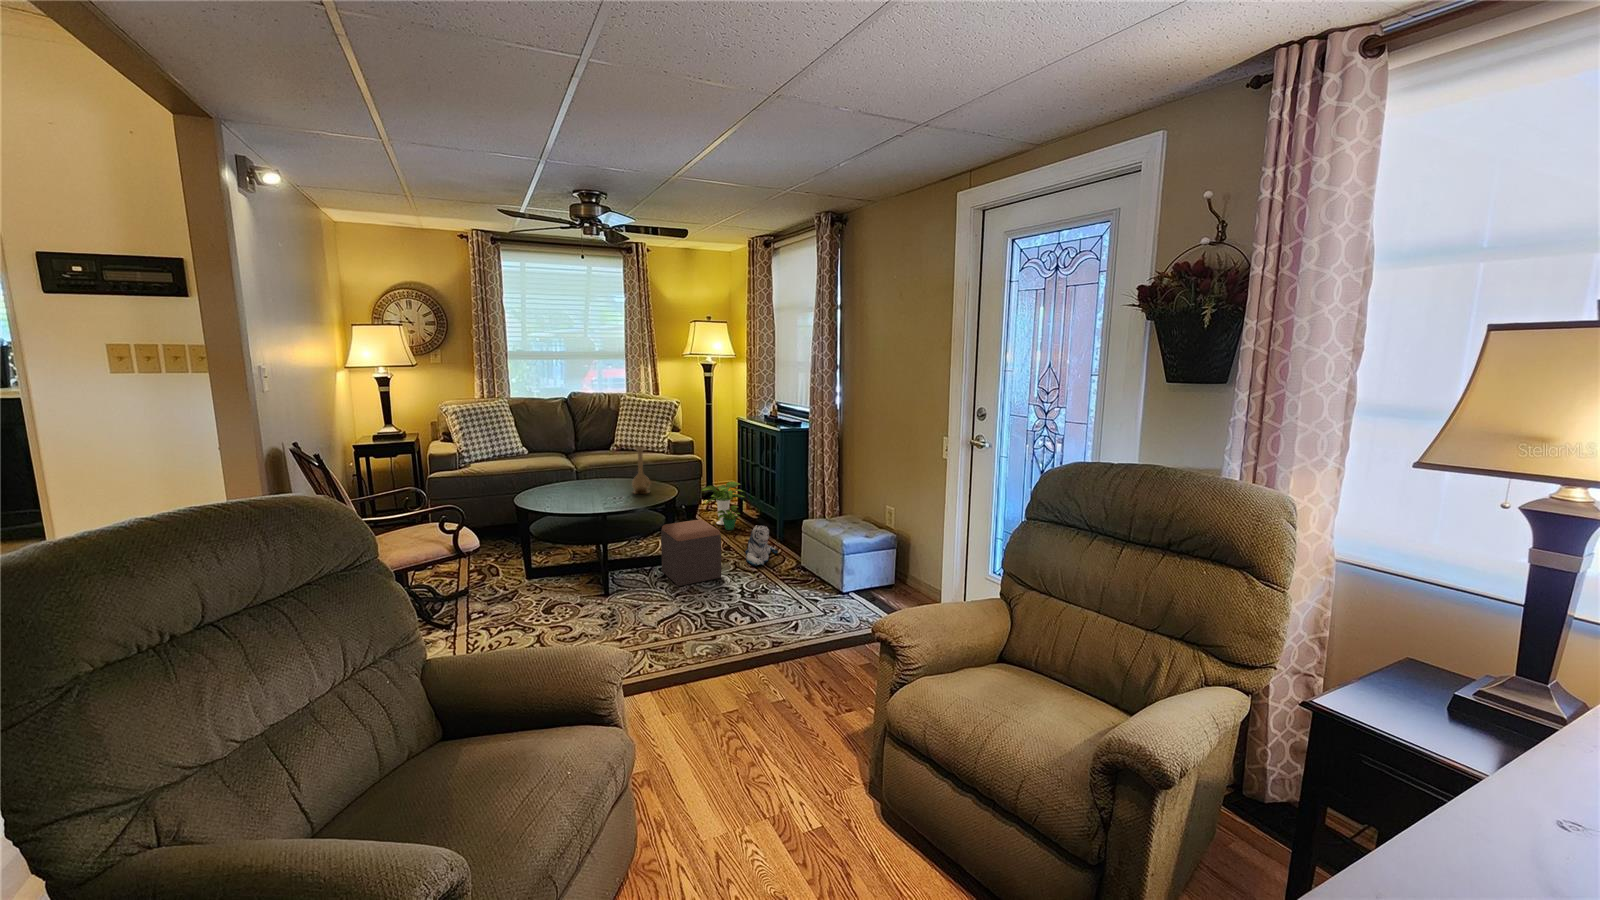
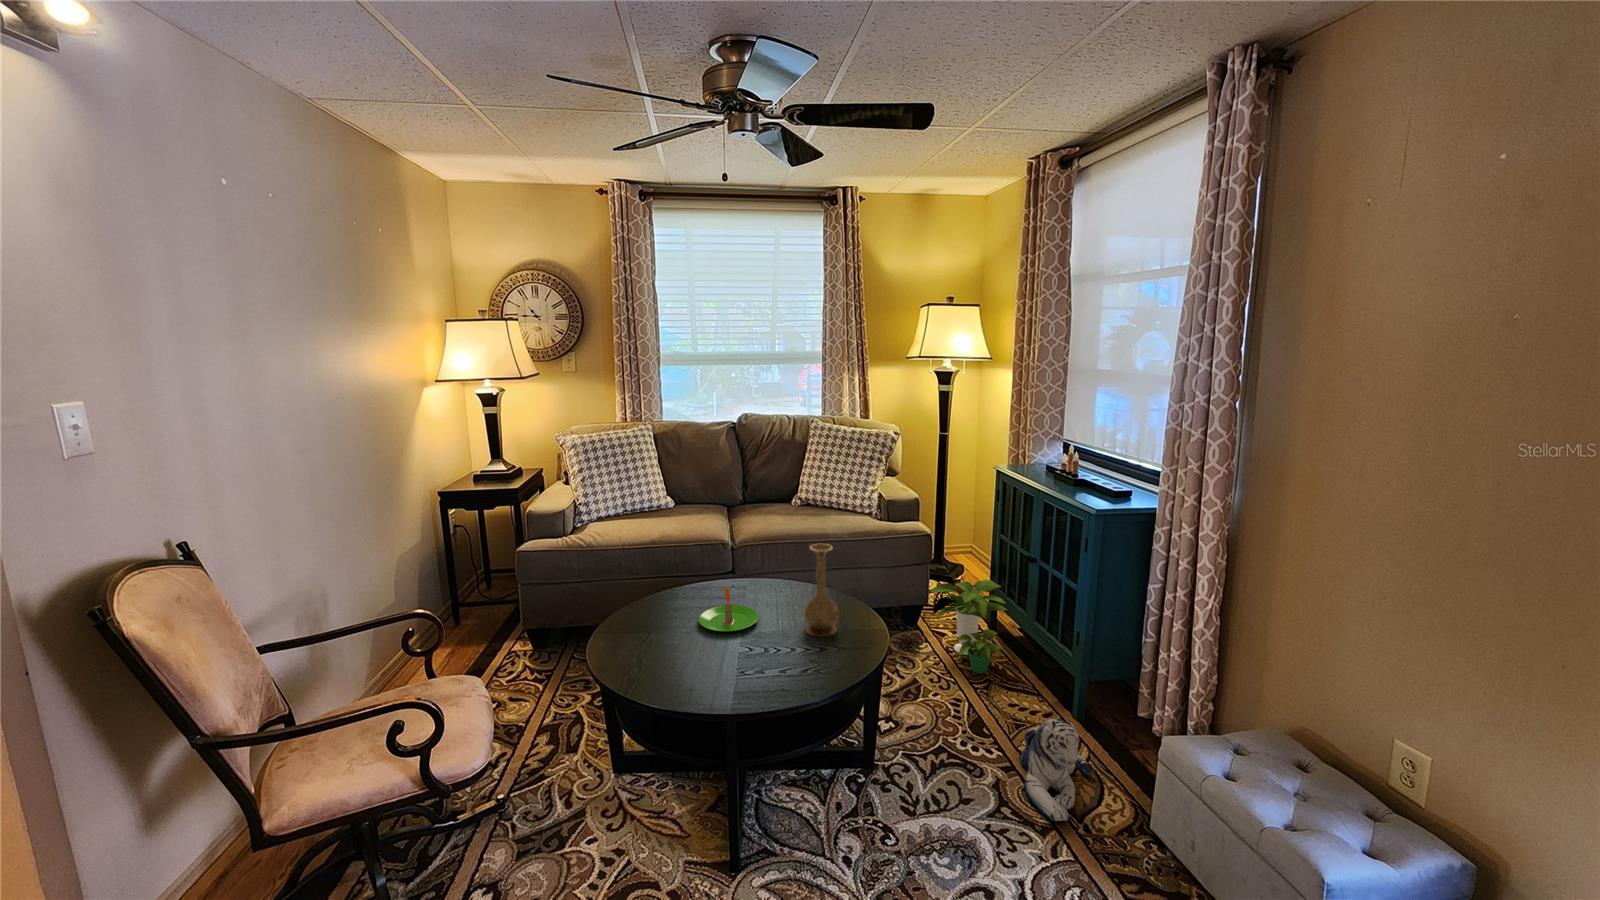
candle: none [572,473,606,495] -> present [699,586,759,631]
footstool: present [661,519,721,586] -> none [853,704,982,872]

